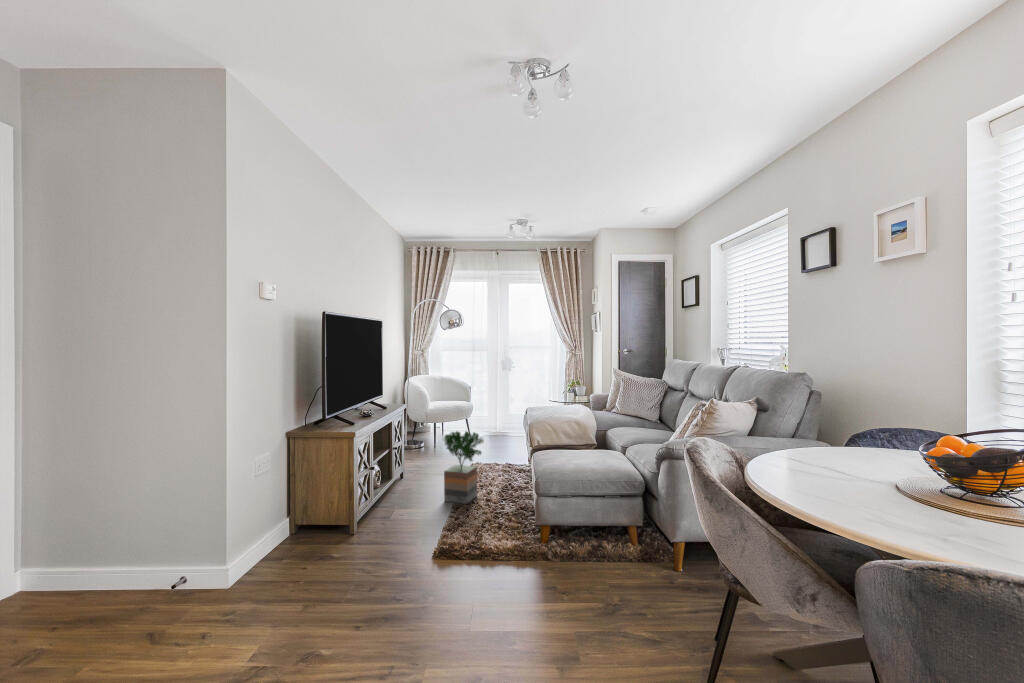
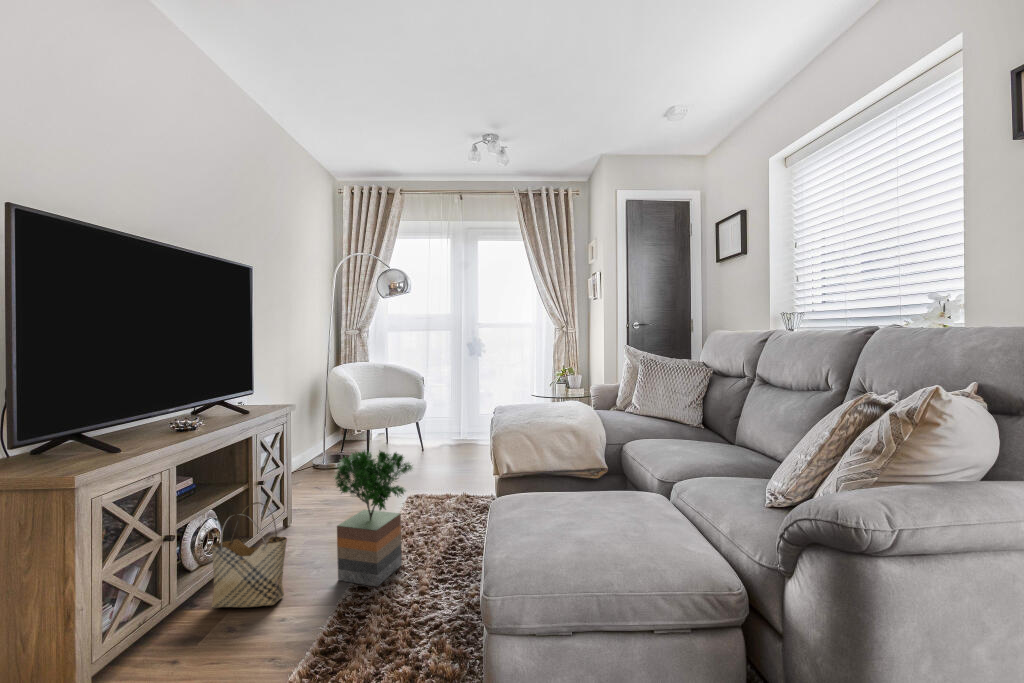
woven basket: none [383,457,421,509] -> present [211,502,287,608]

